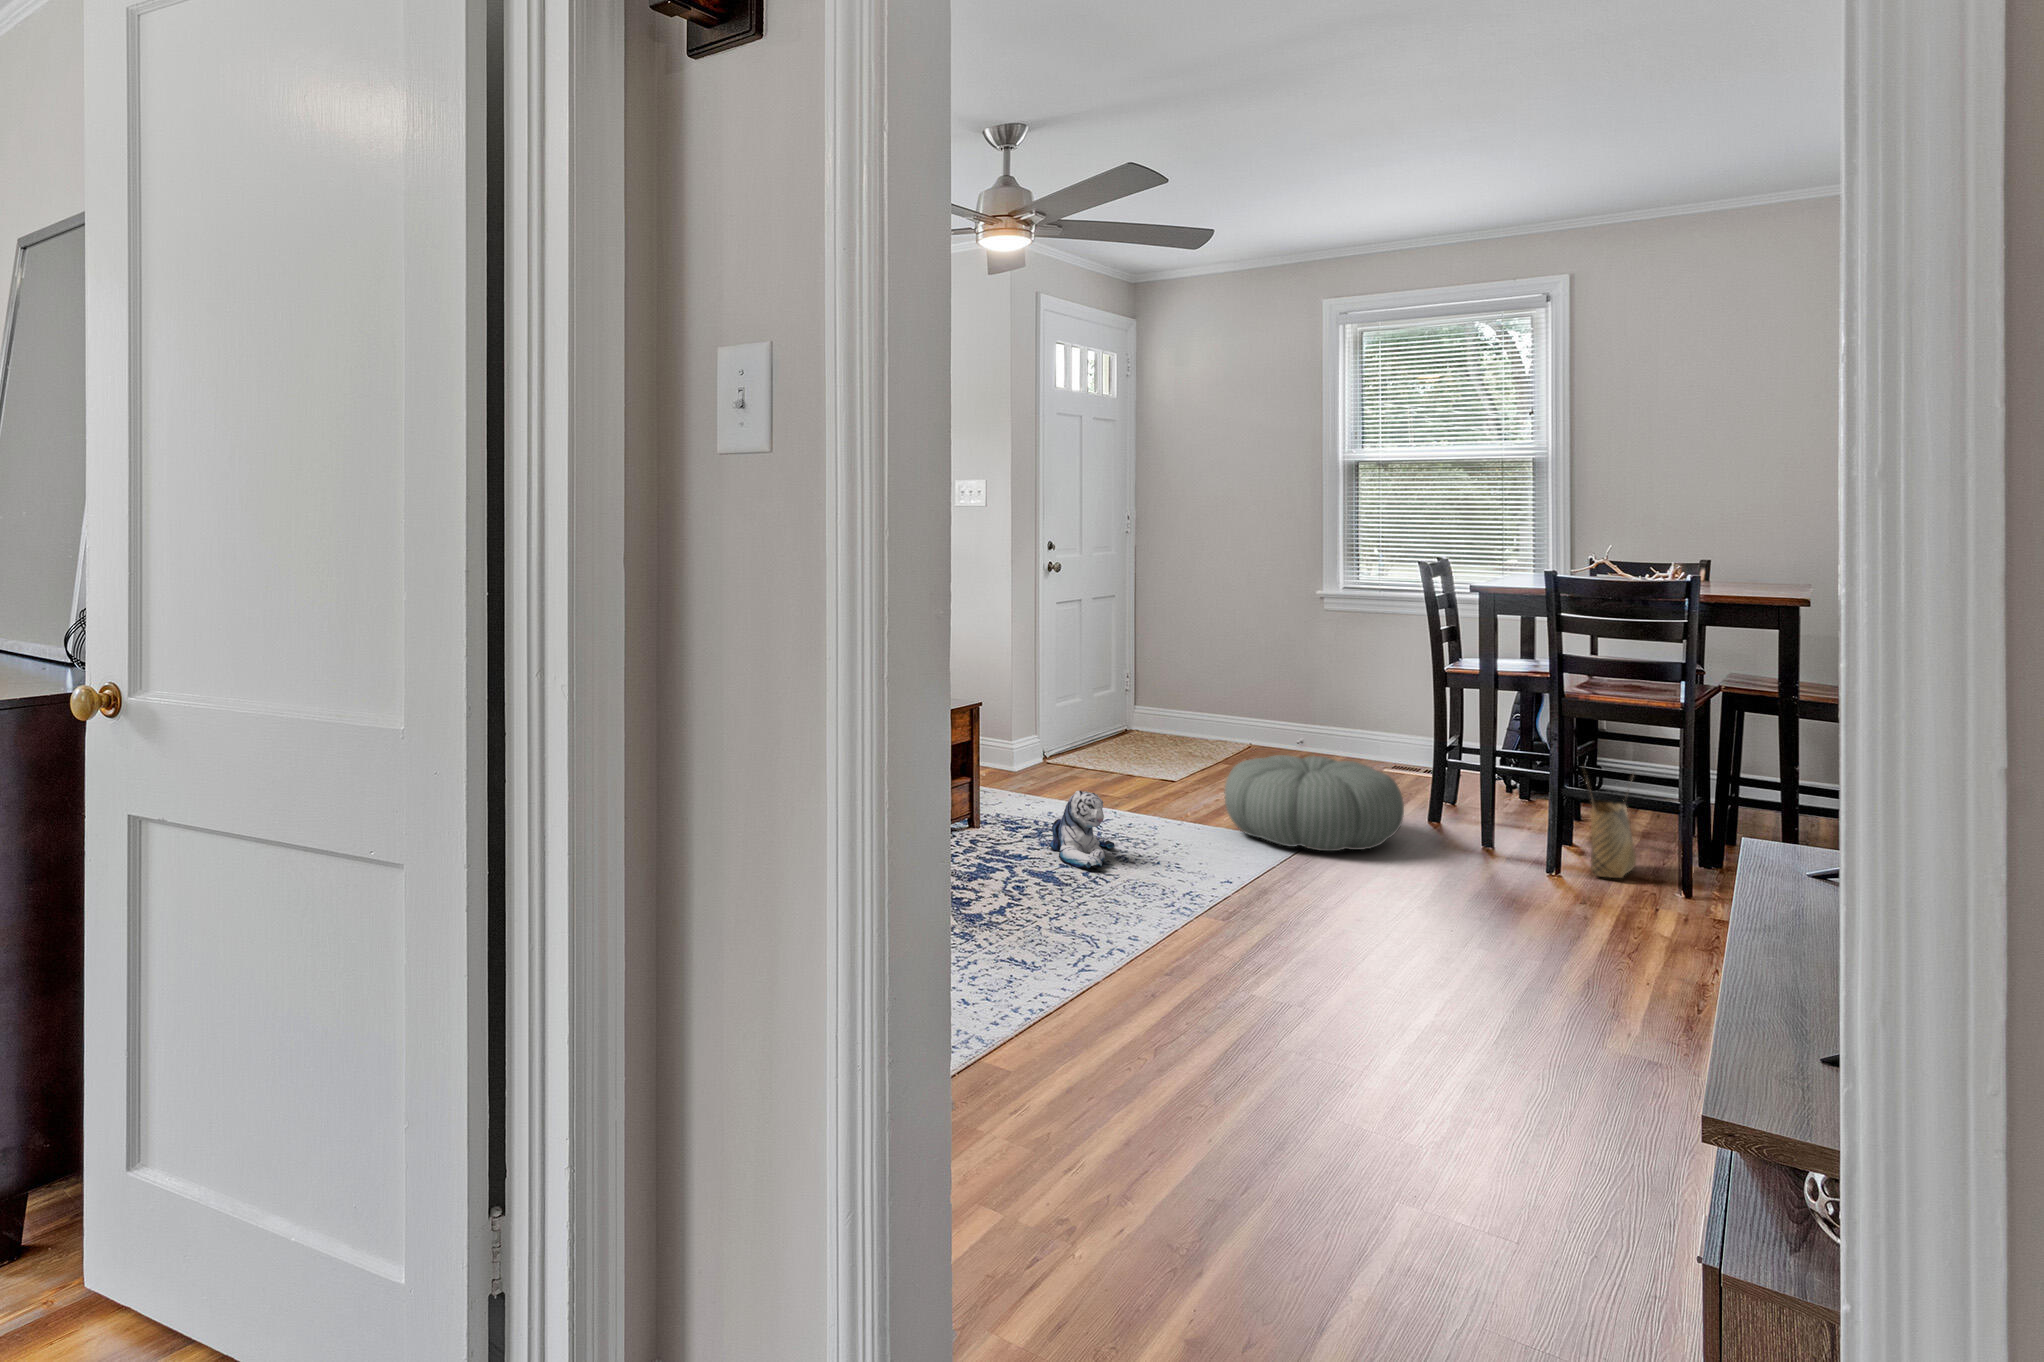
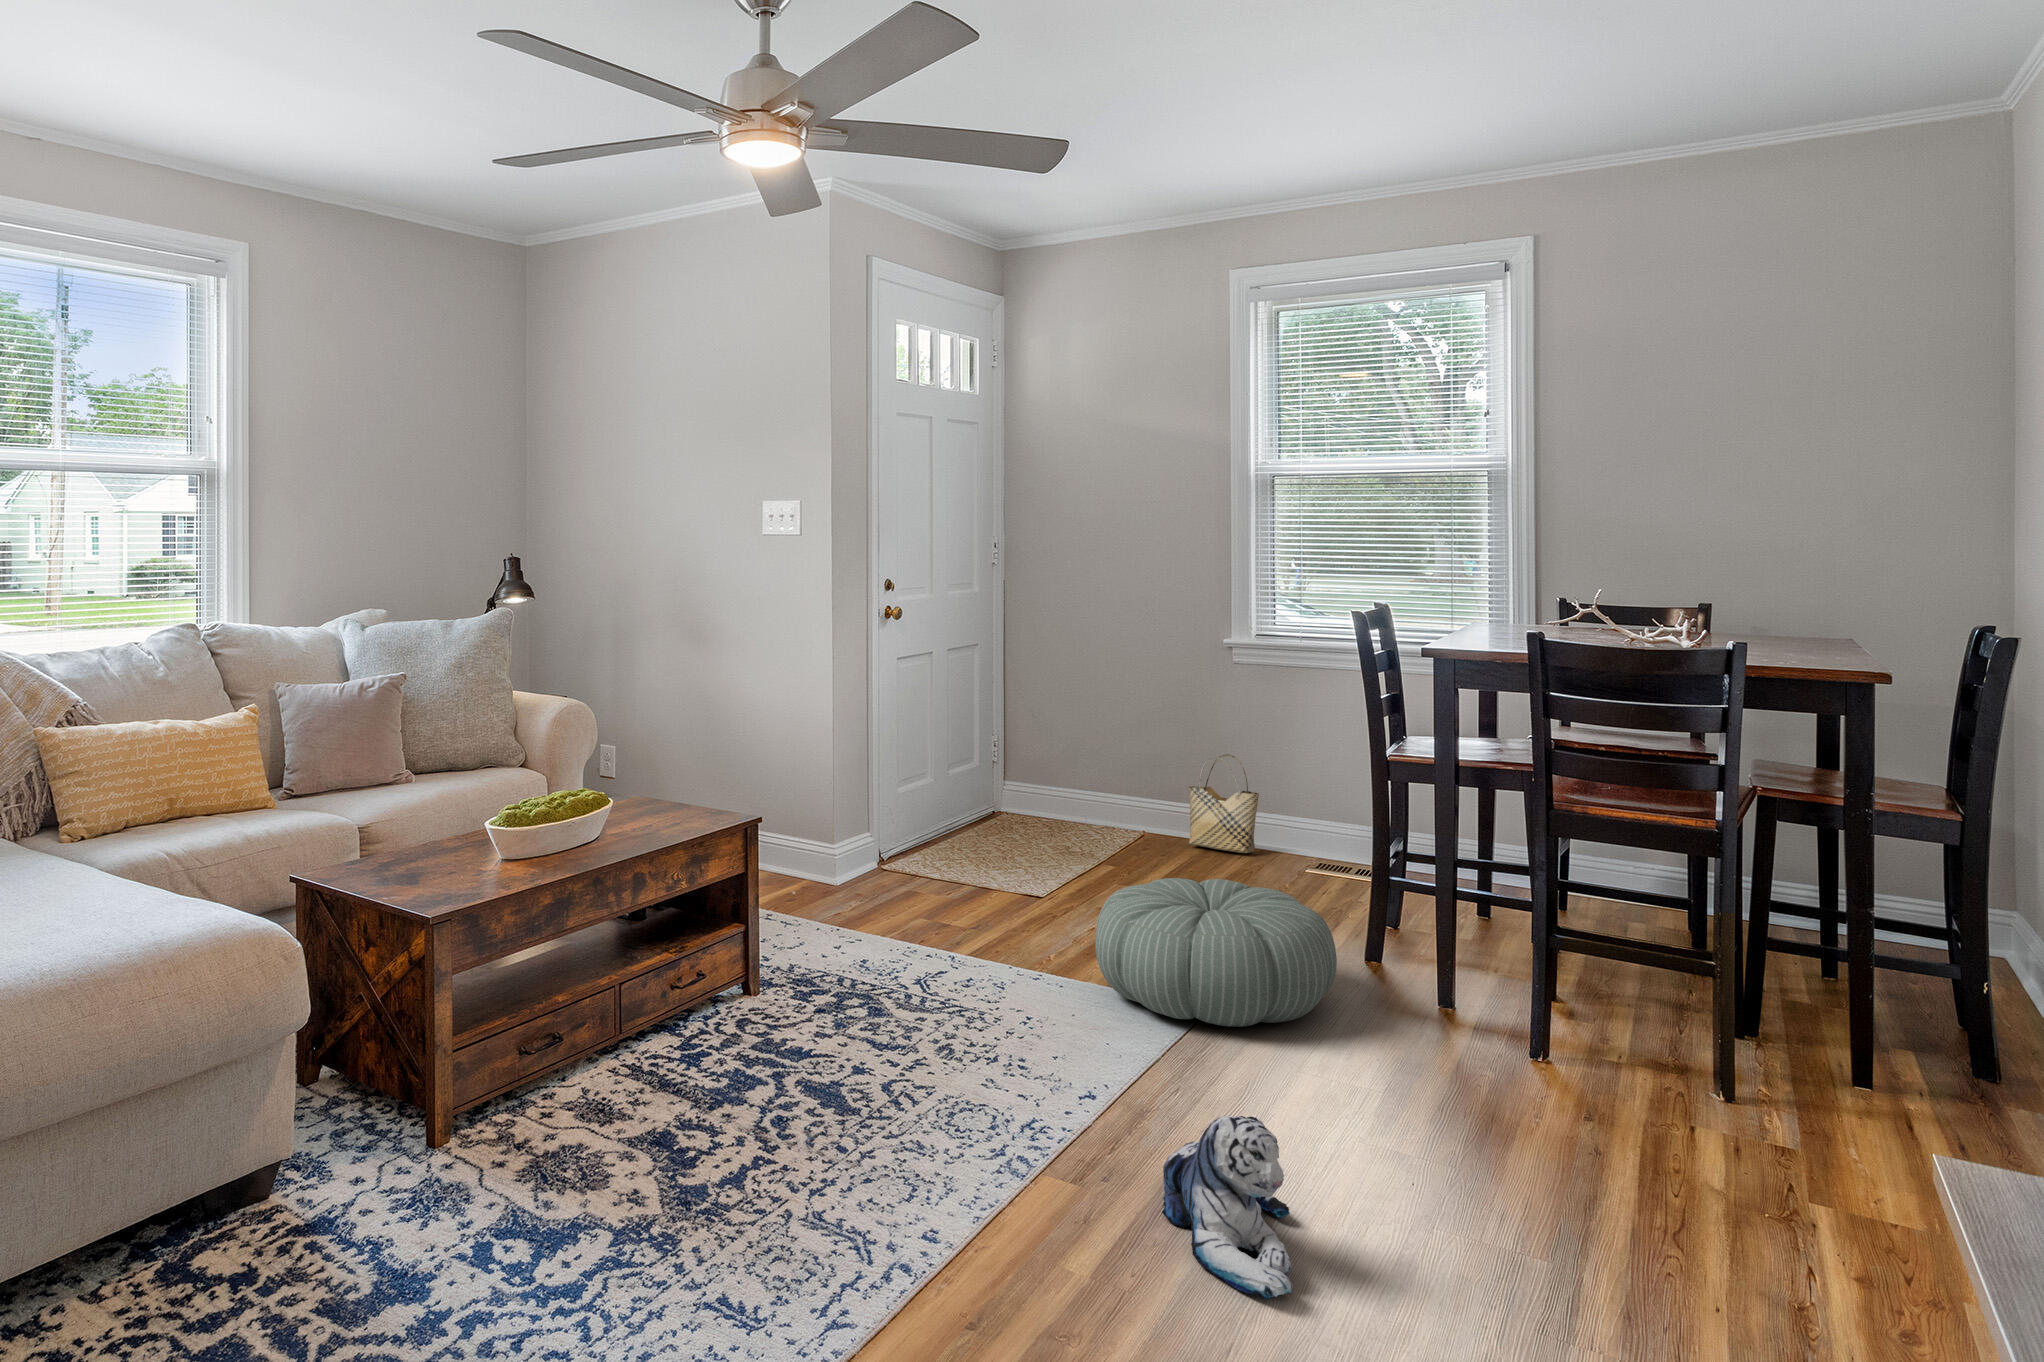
woven basket: present [1587,778,1636,878] -> present [1188,754,1259,853]
plush toy: present [1049,791,1114,868] -> present [1162,1116,1293,1300]

